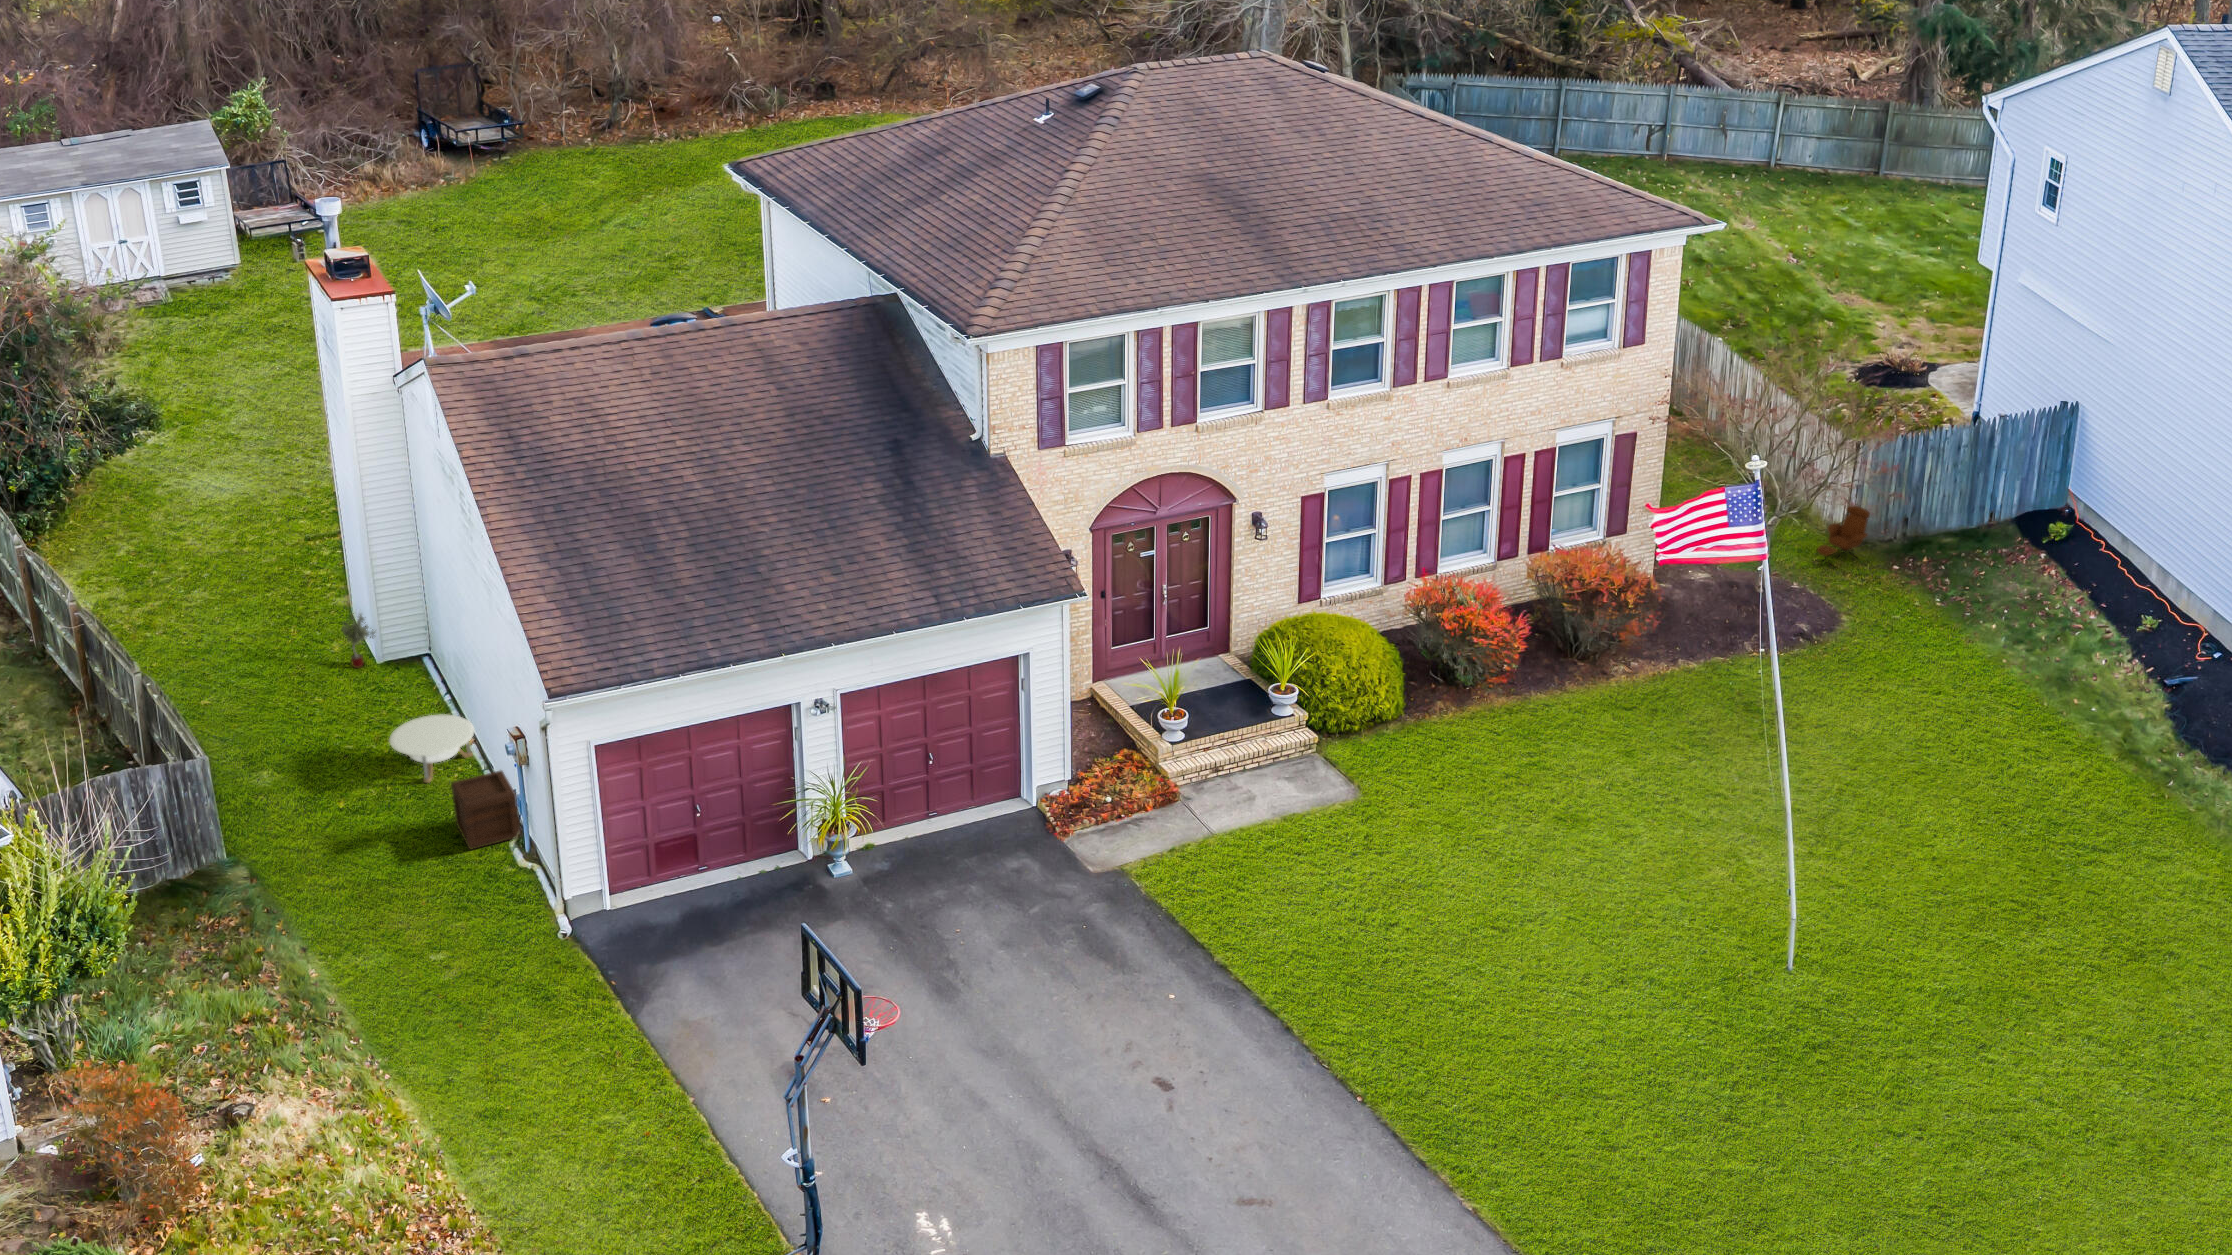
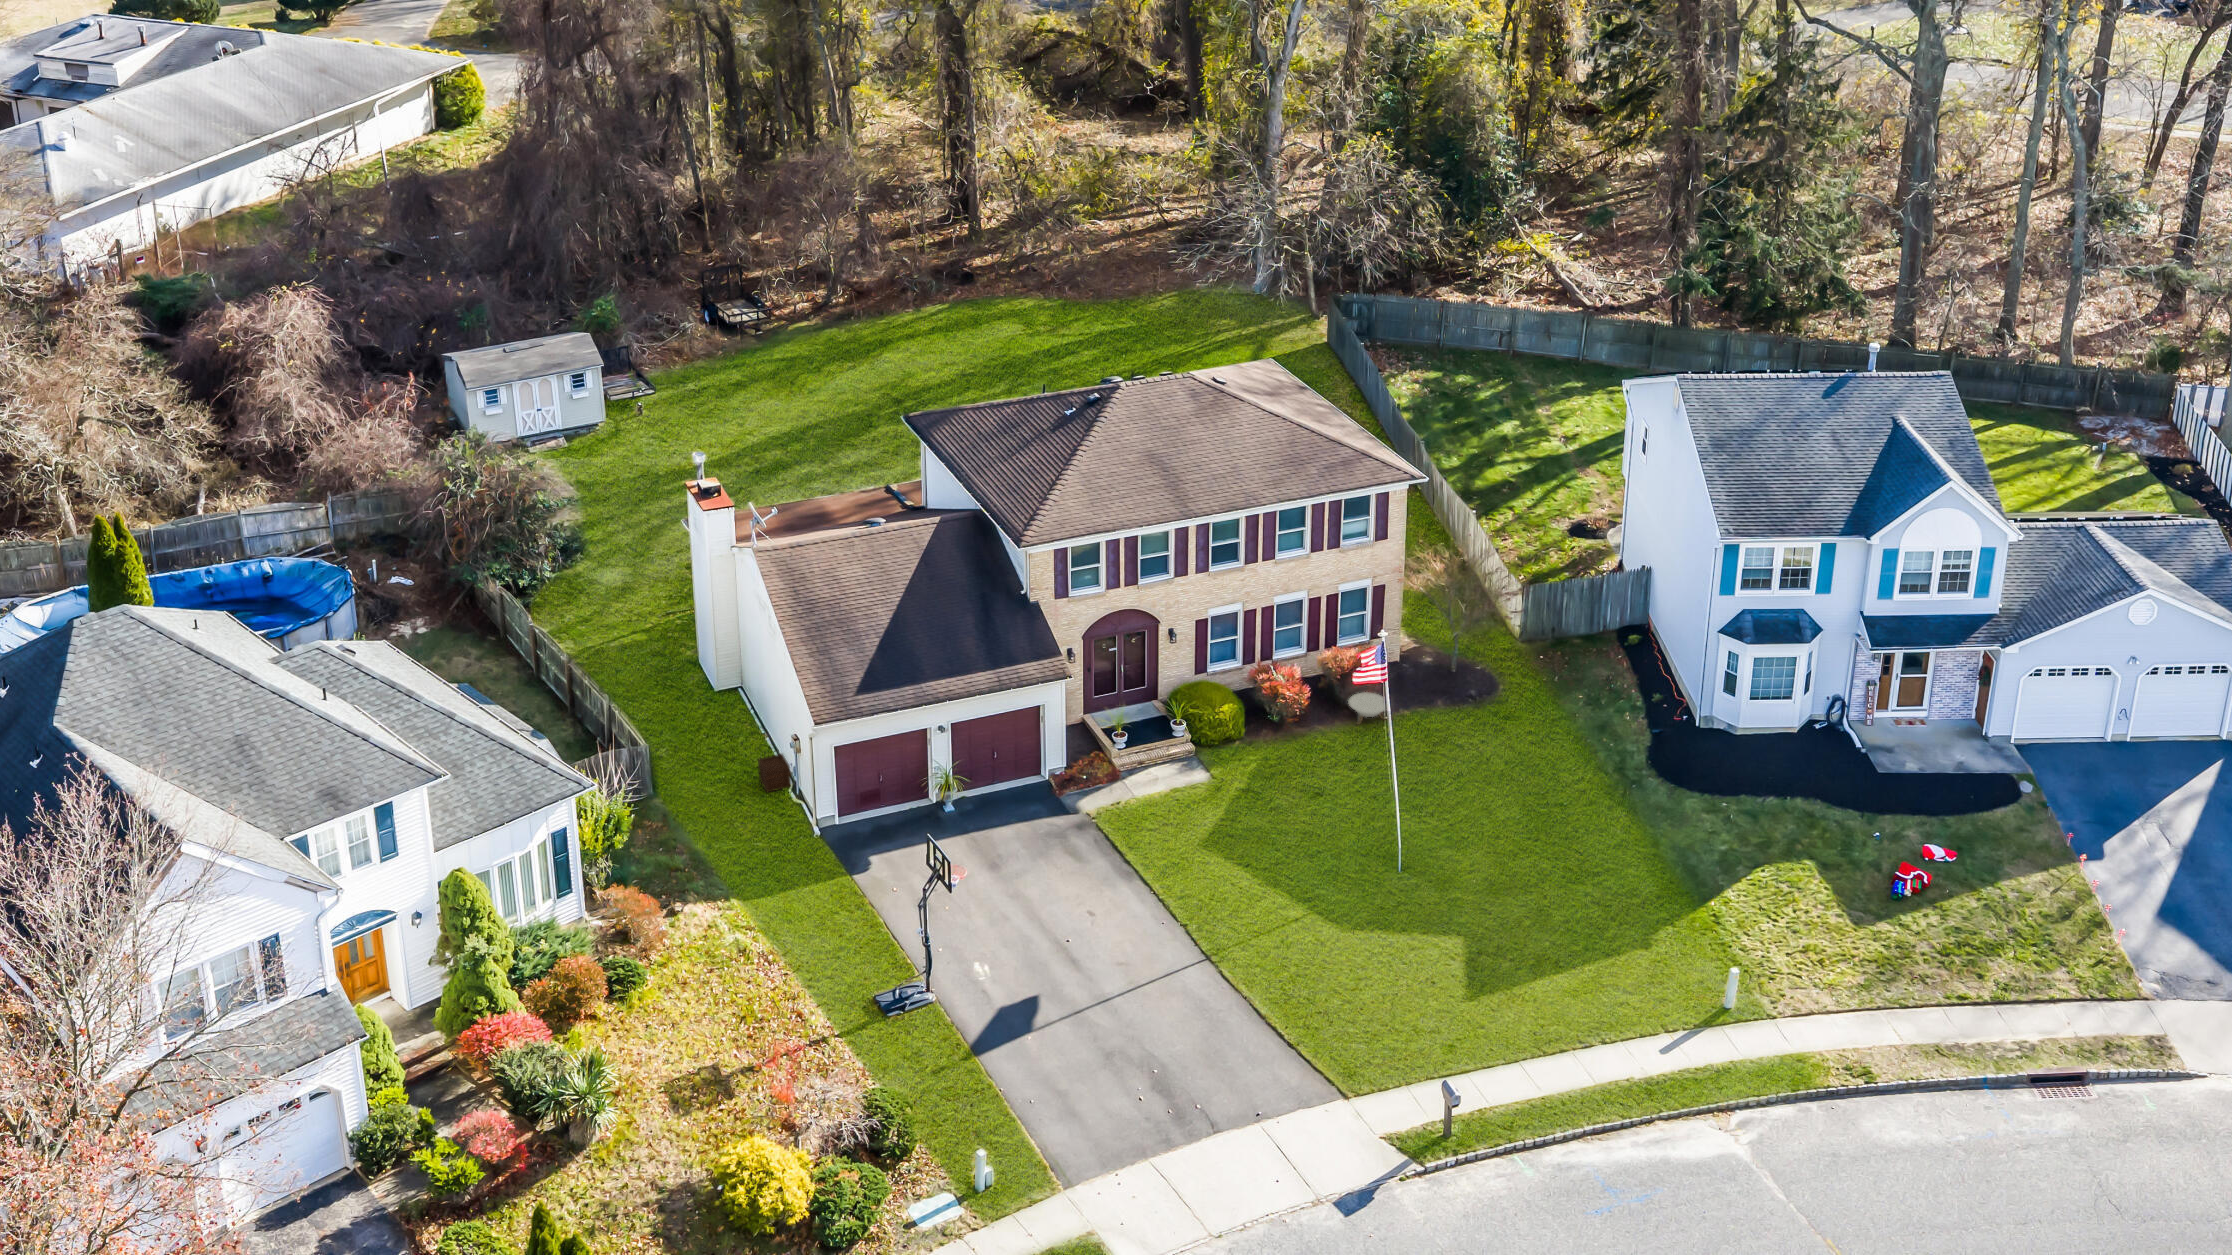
lounge chair: present [1817,506,1870,563] -> none [1491,623,1522,659]
potted tree: present [342,613,375,668] -> none [694,664,712,692]
round table: present [389,714,474,783] -> present [1348,692,1385,724]

